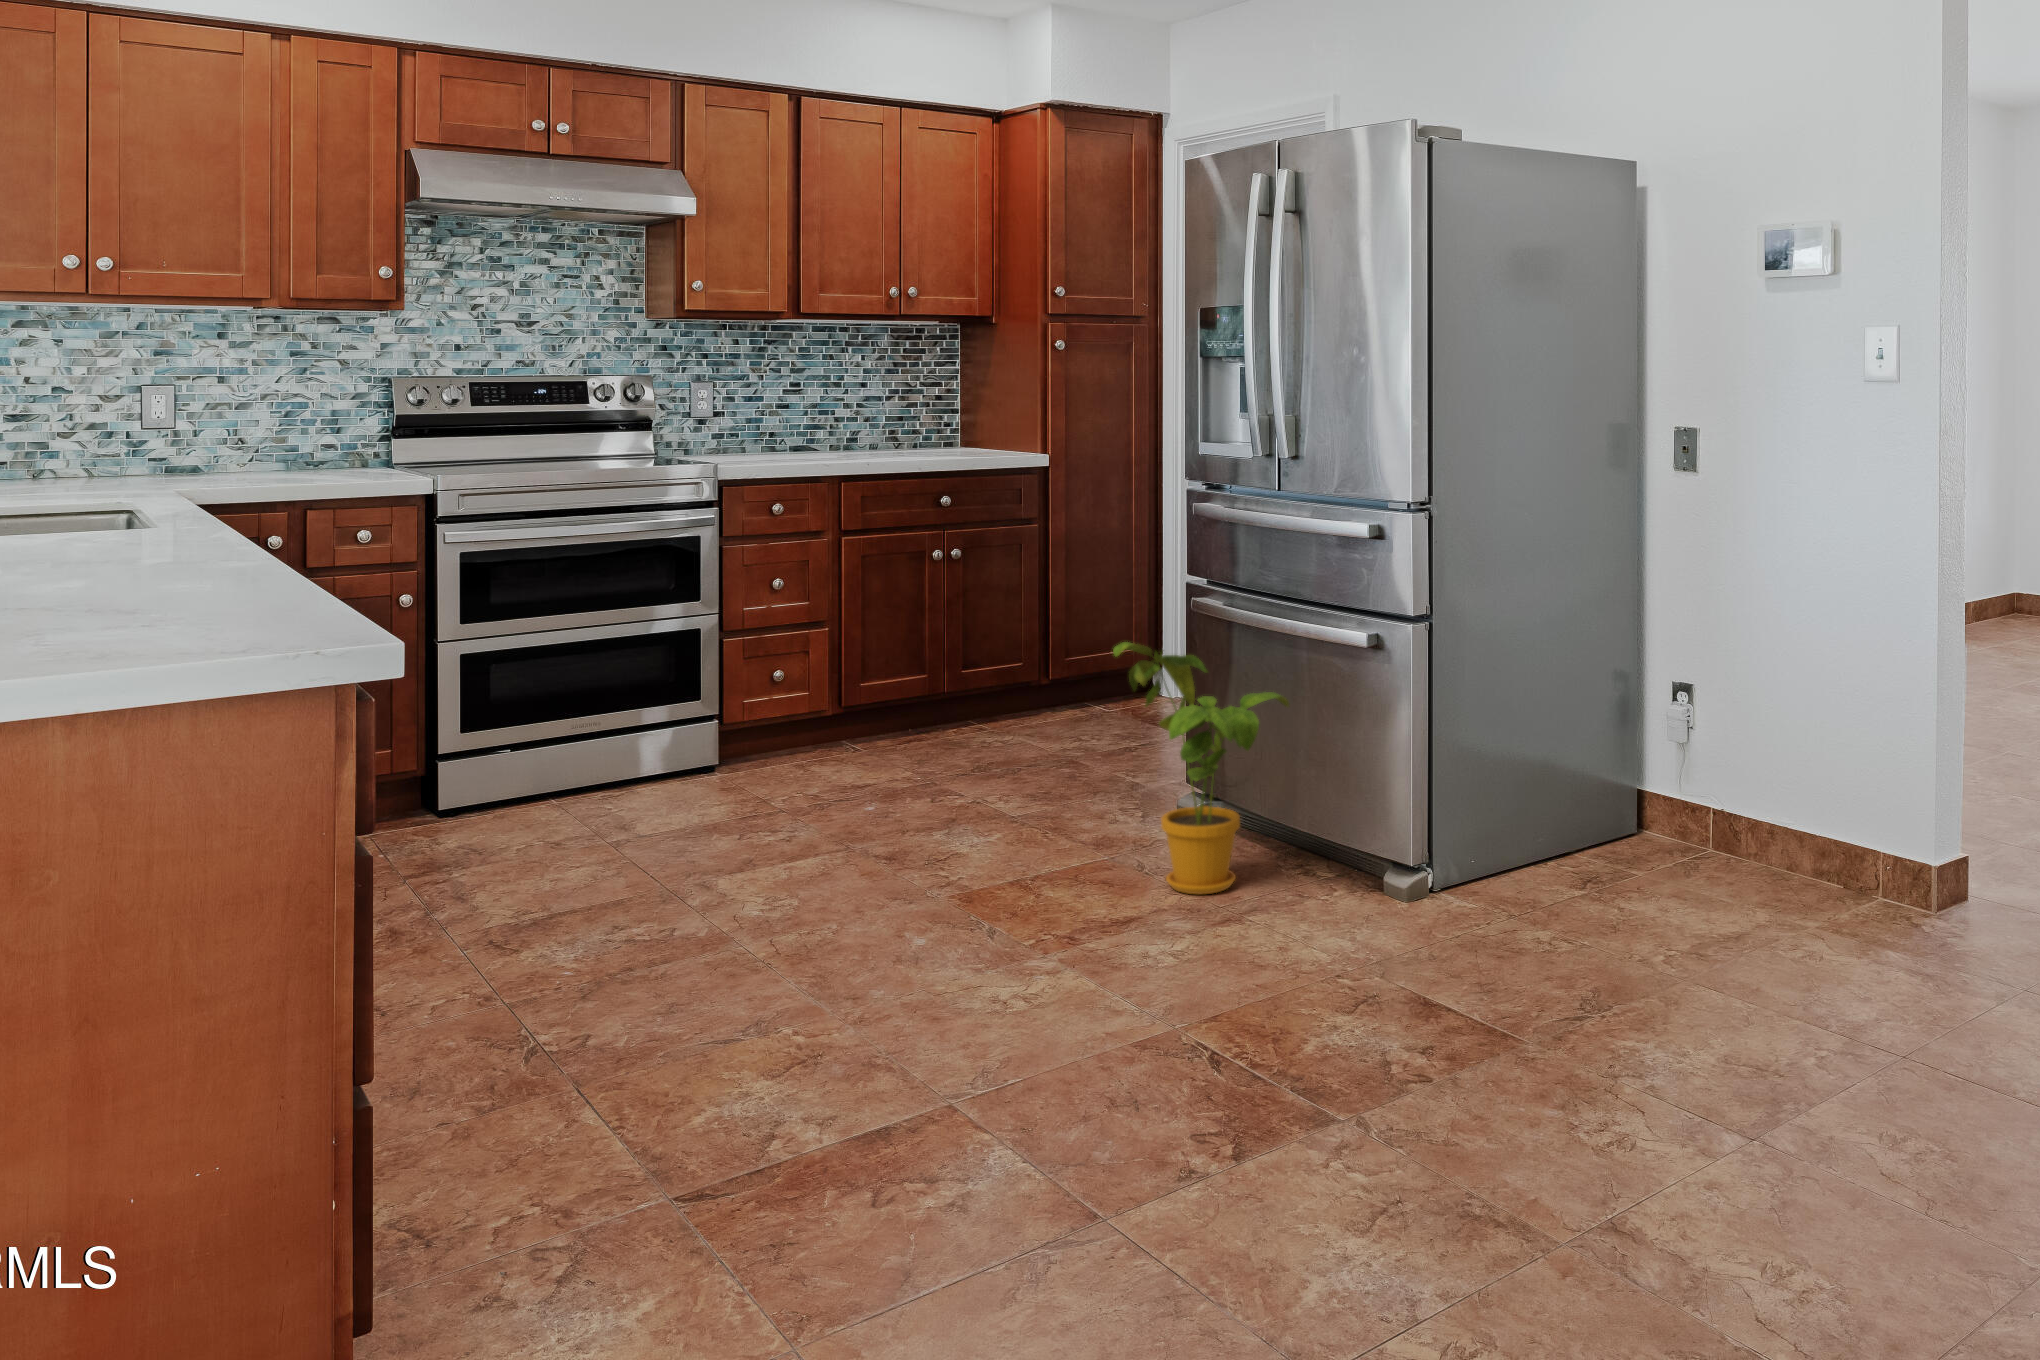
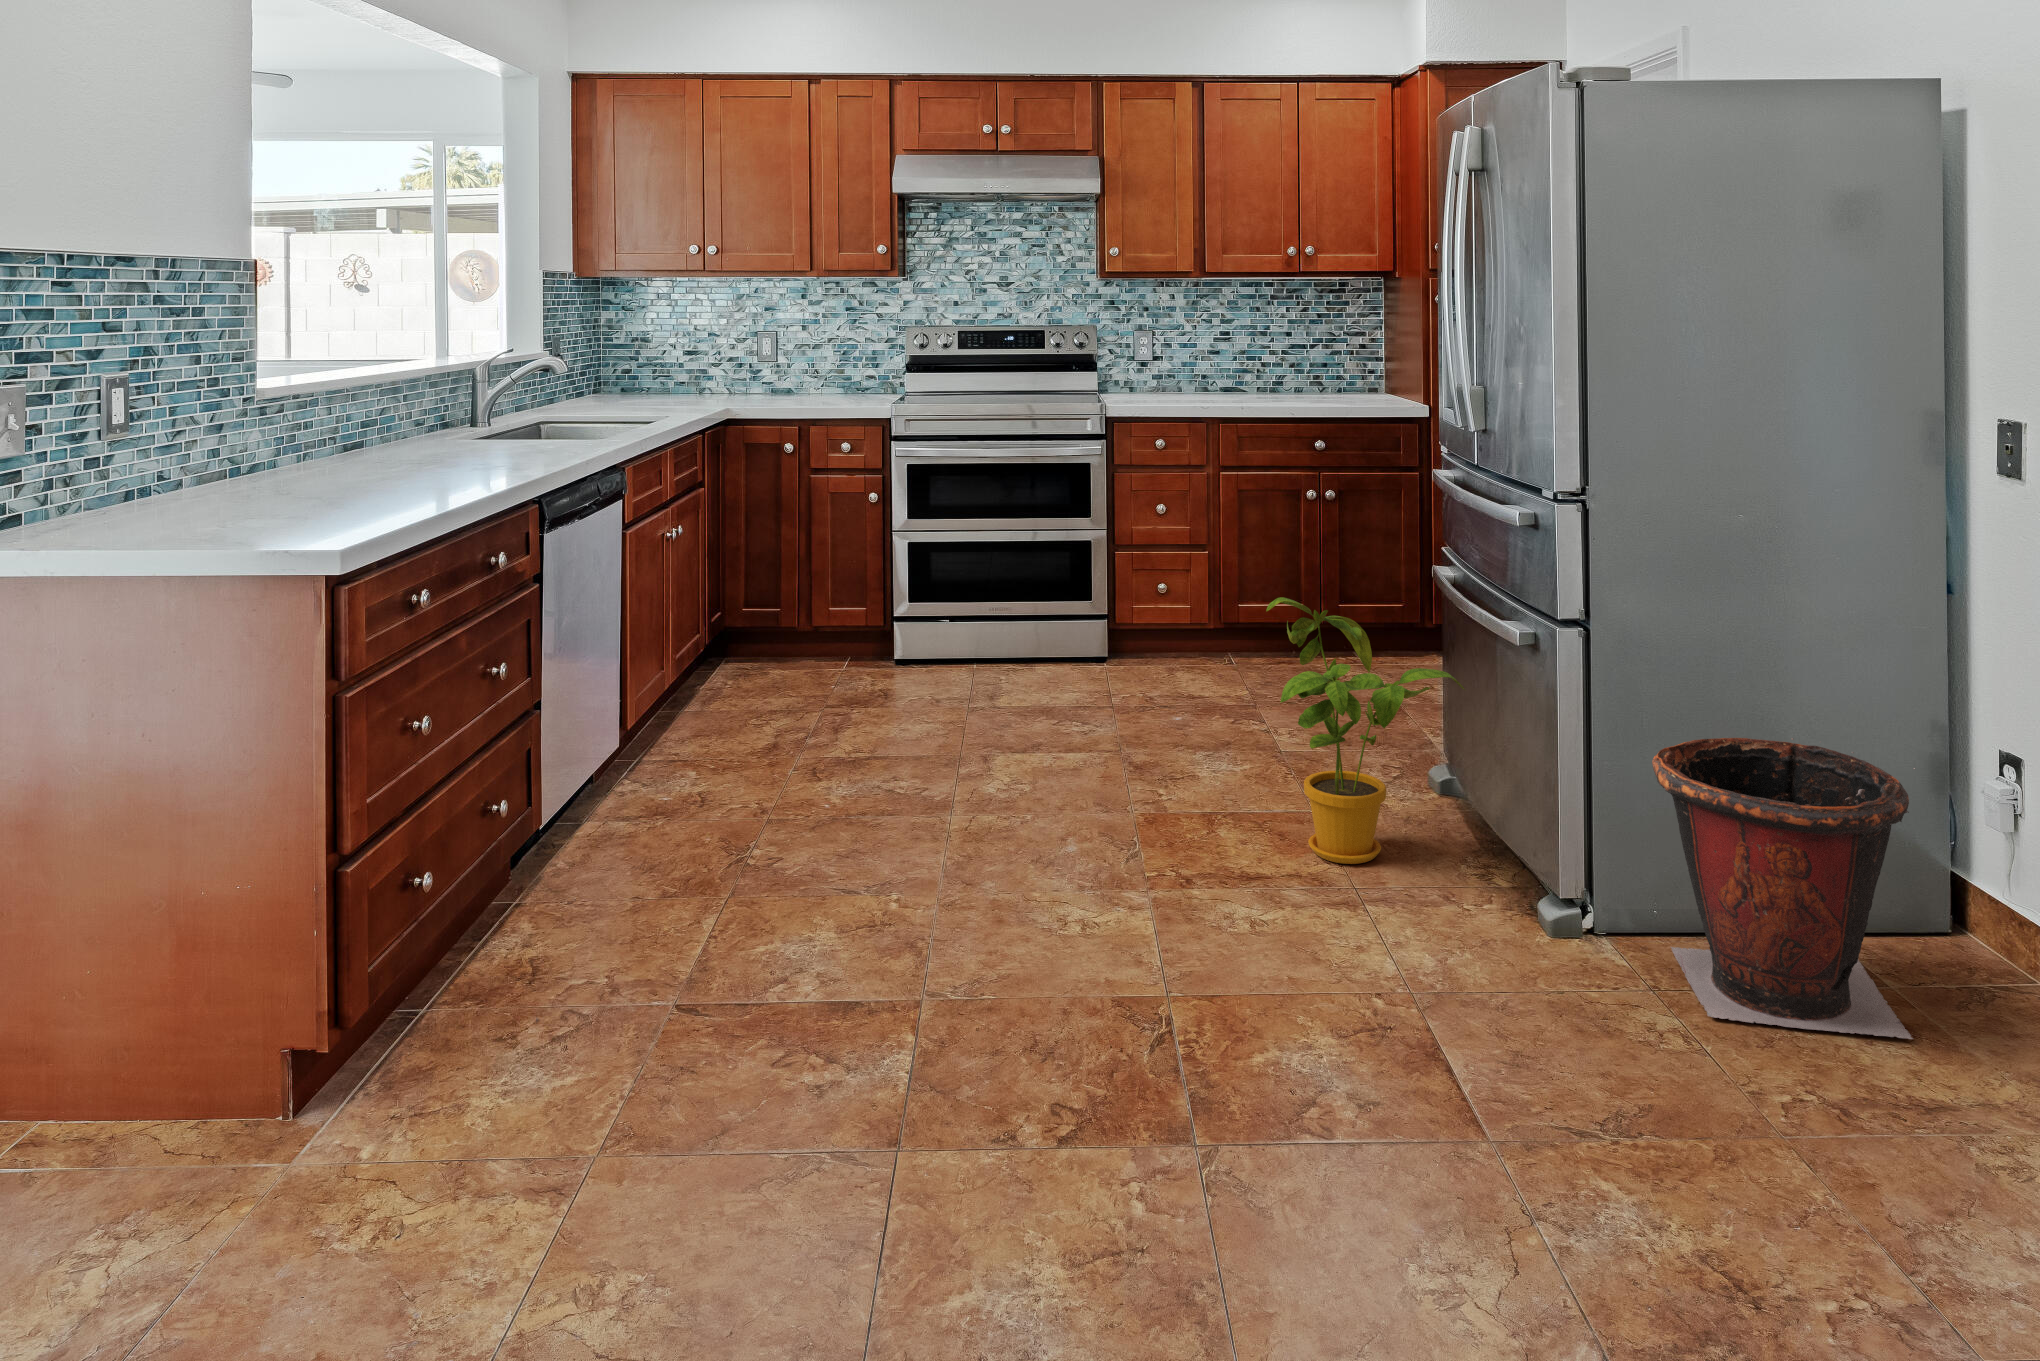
waste bin: none [1503,693,1696,919] -> present [1652,738,1915,1039]

